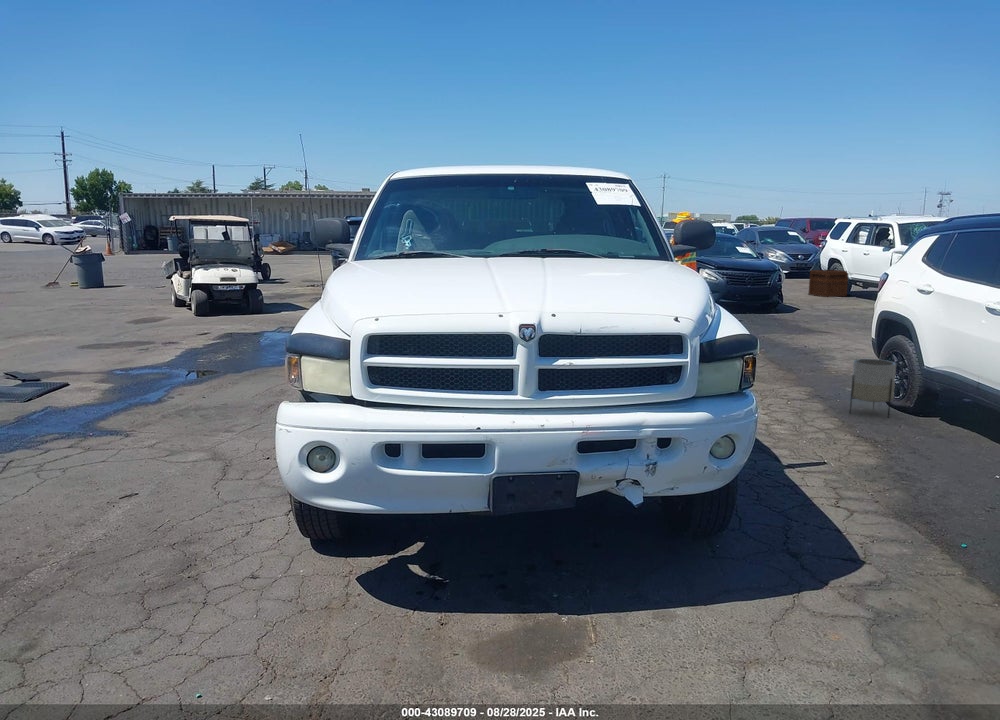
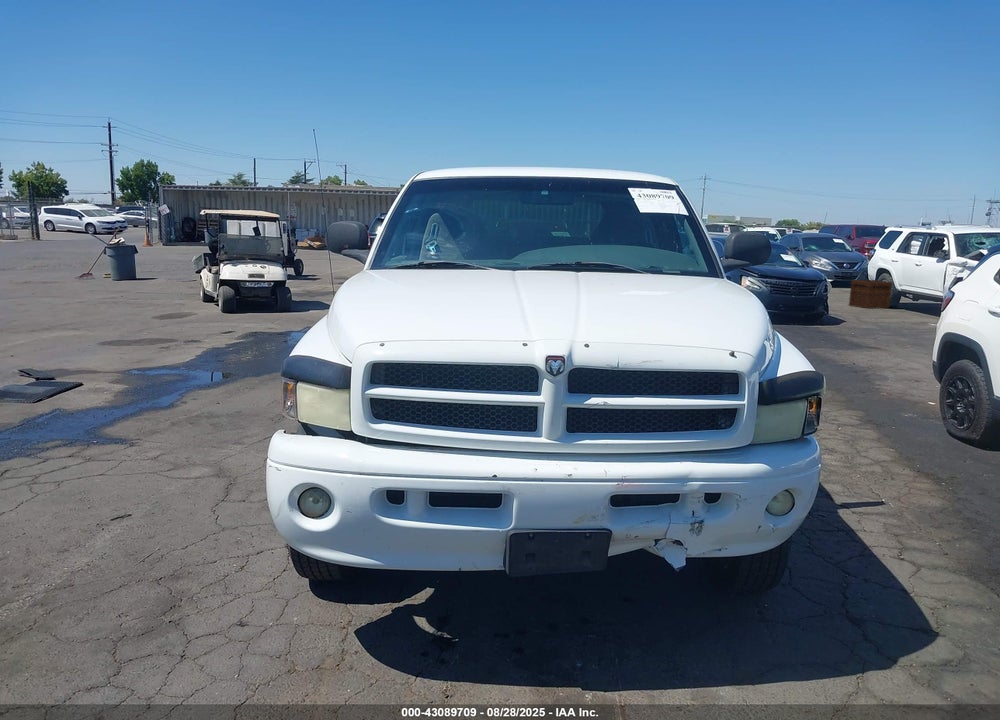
planter: present [850,359,896,417] -> none [904,384,959,450]

